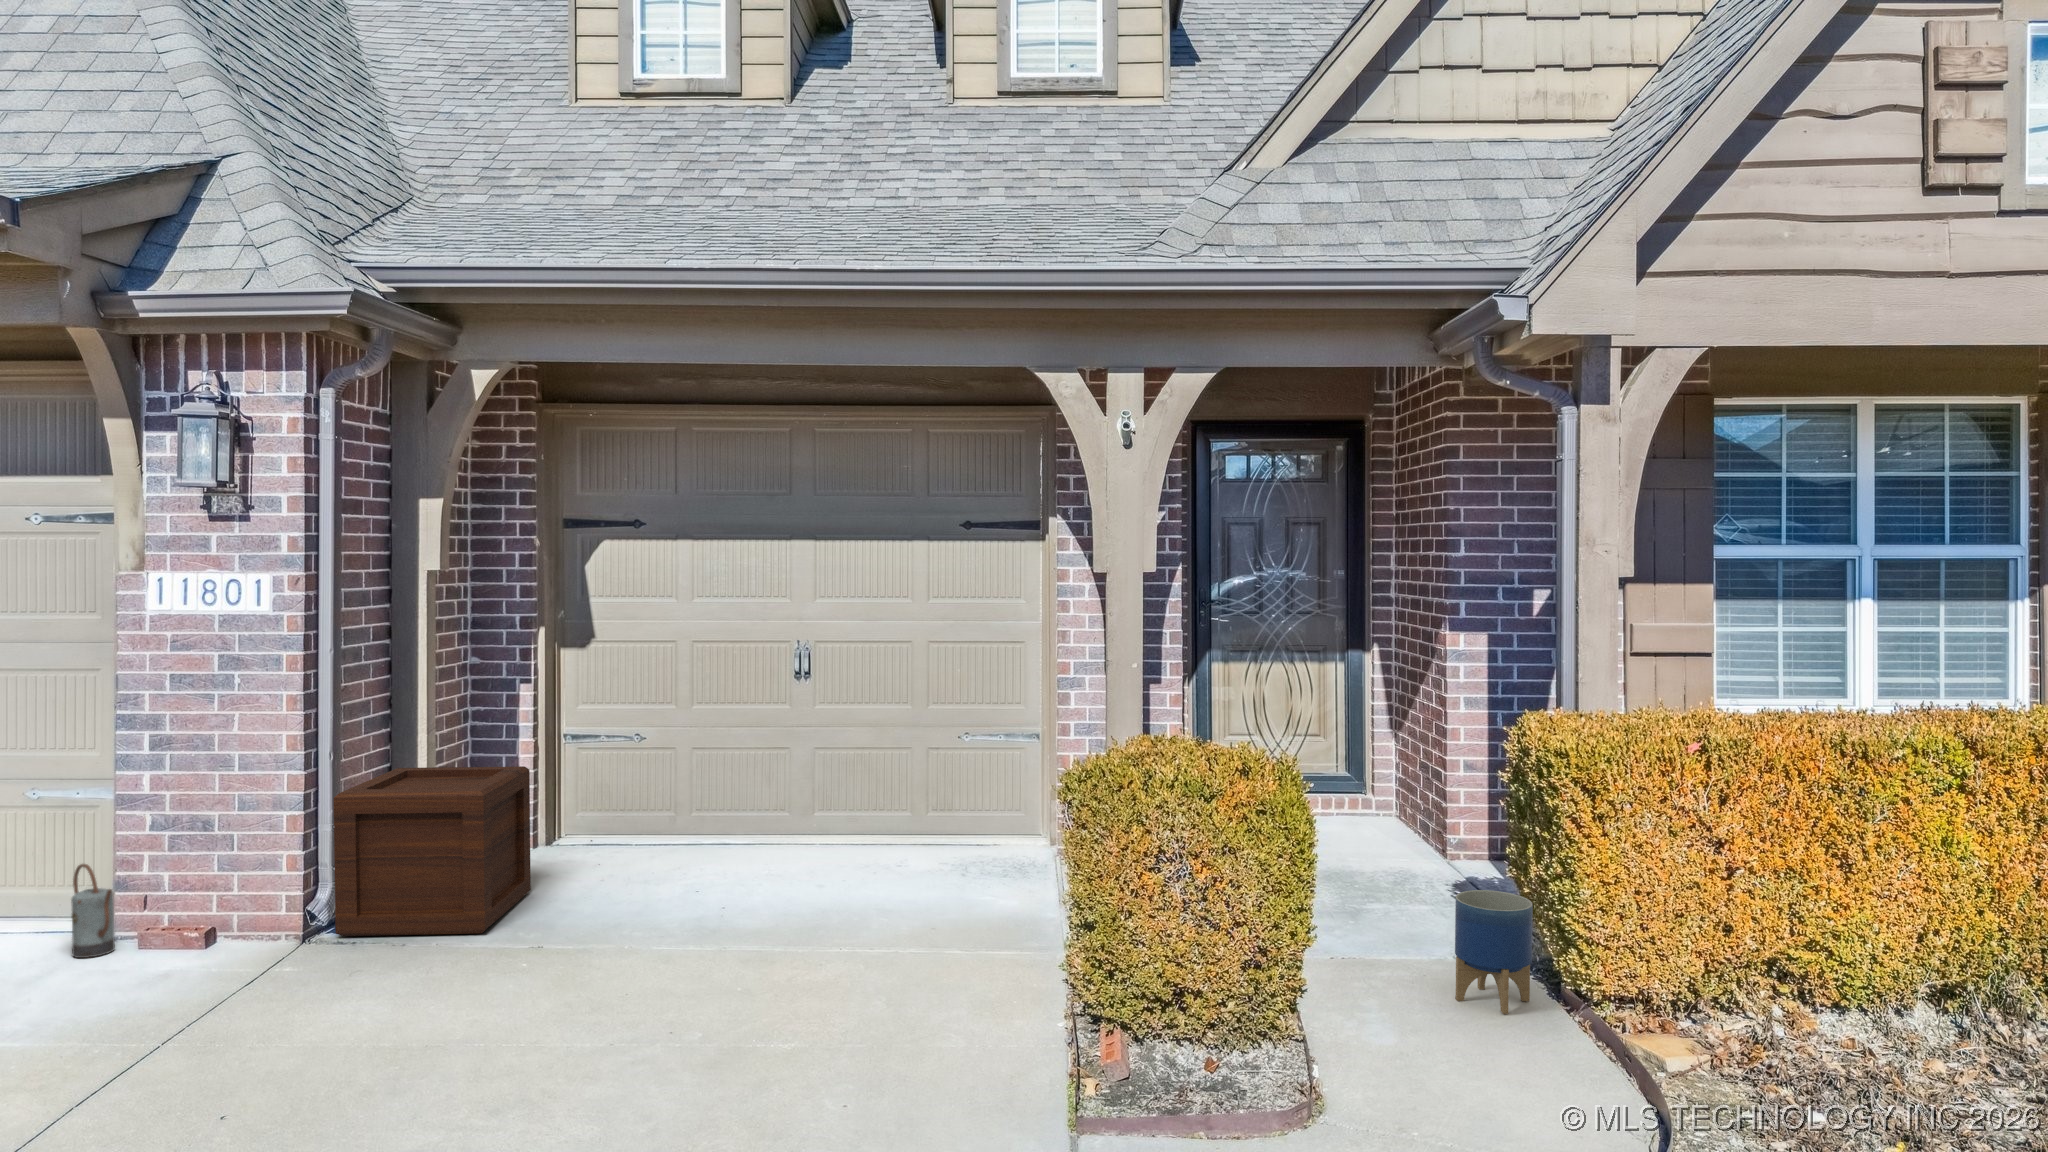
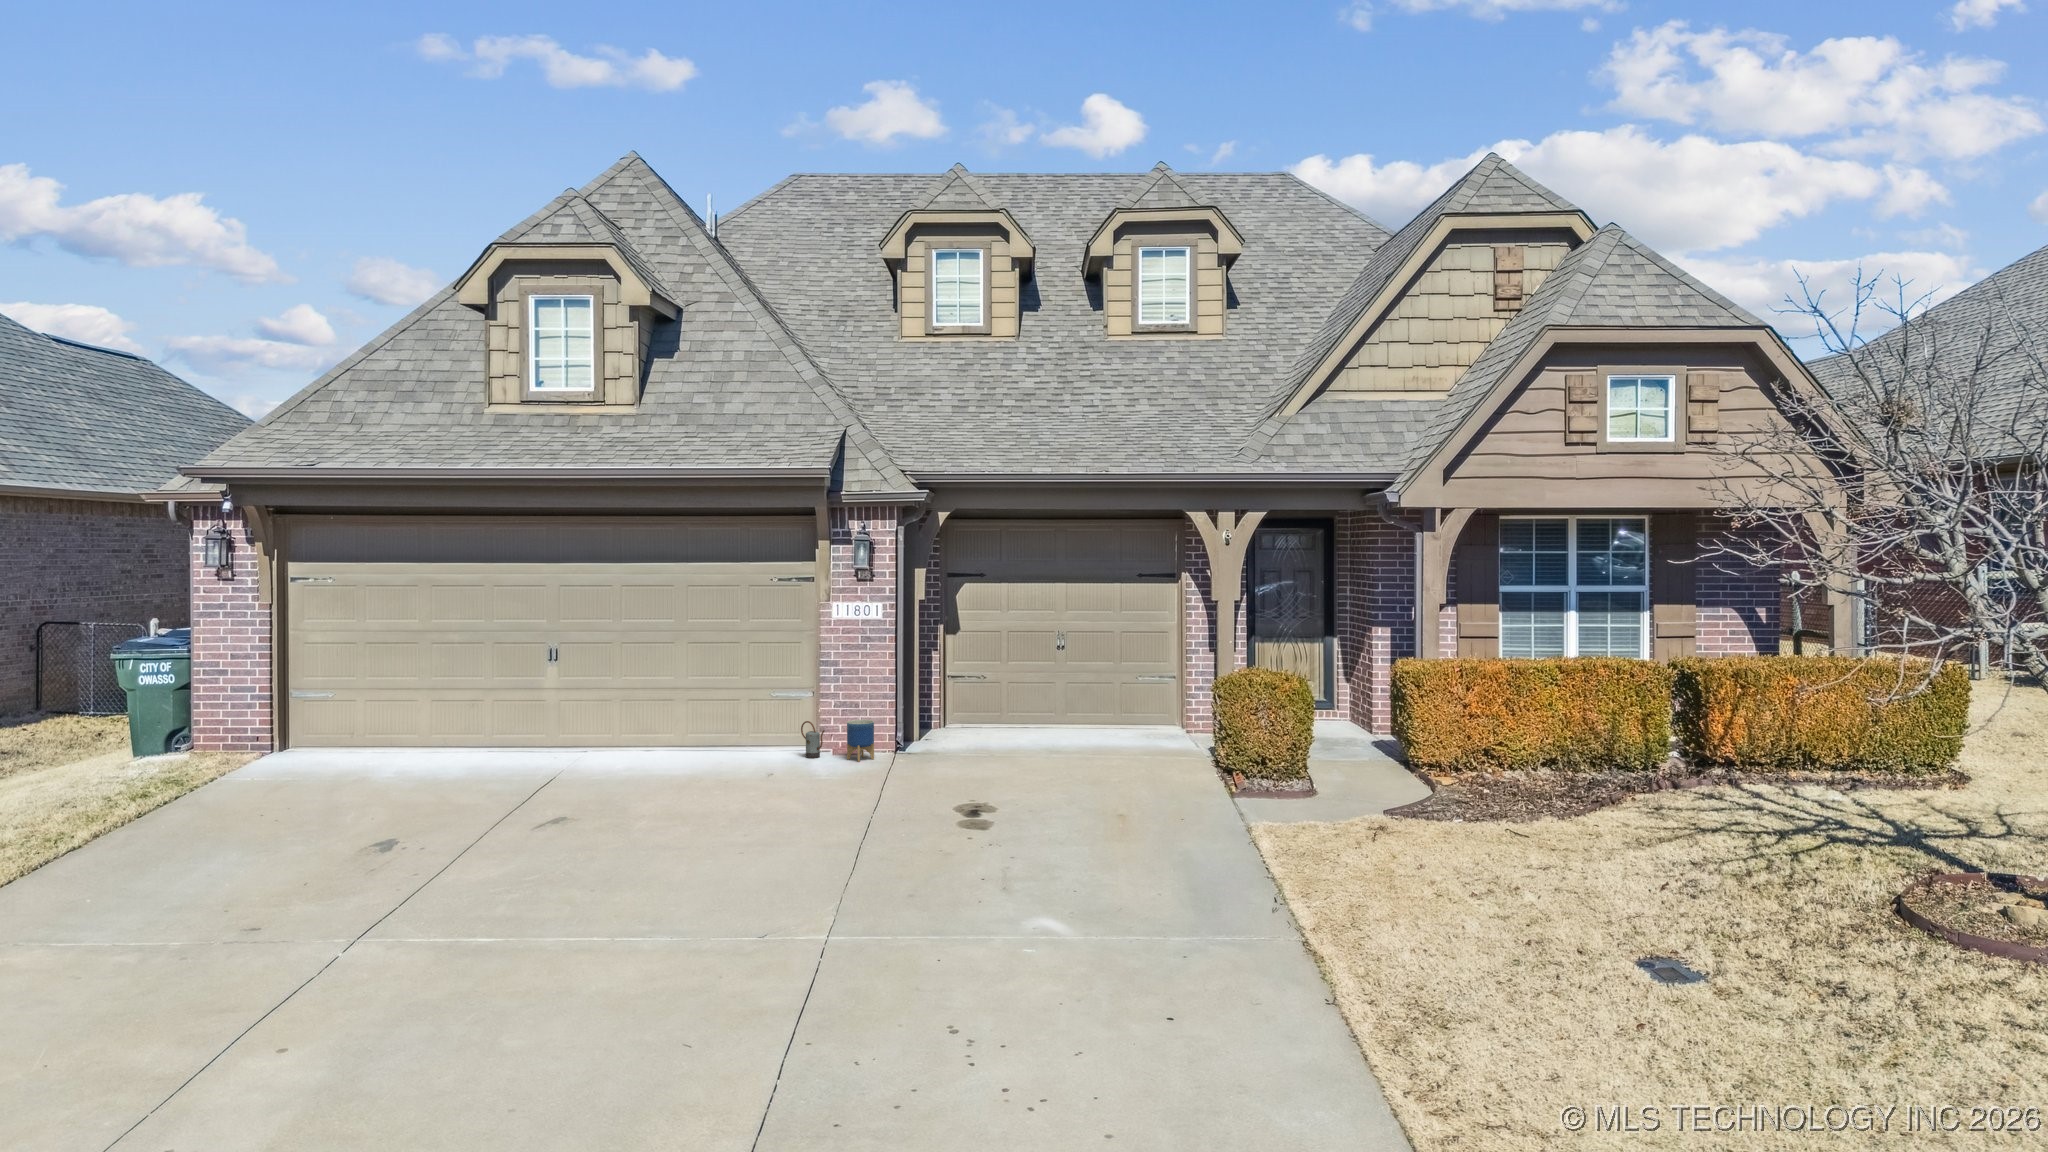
wooden crate: present [334,766,531,936] -> none [904,686,964,753]
planter: present [1455,890,1533,1014] -> present [847,720,874,762]

